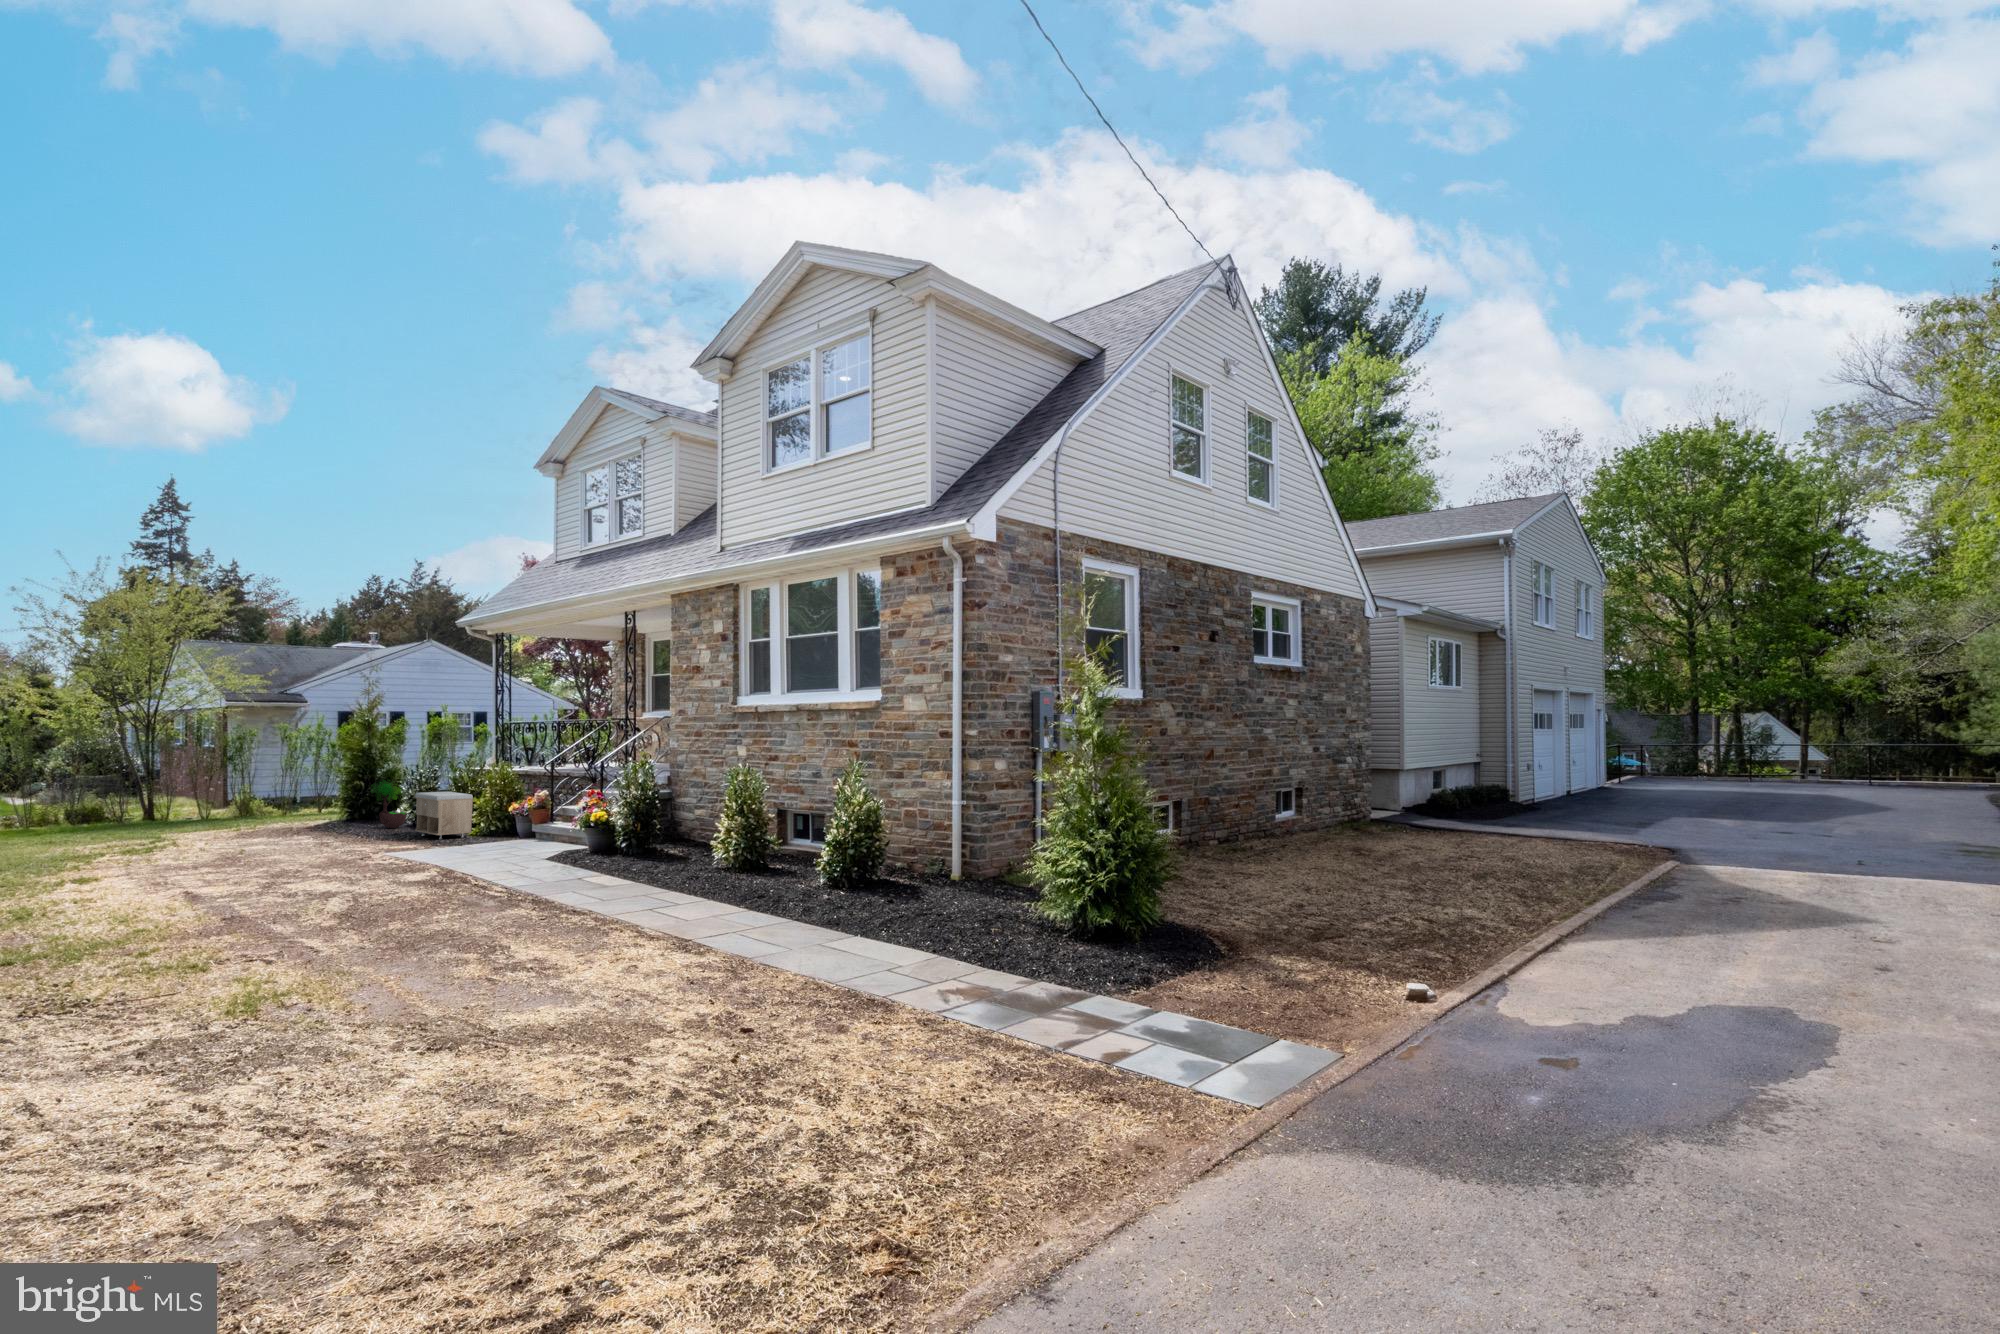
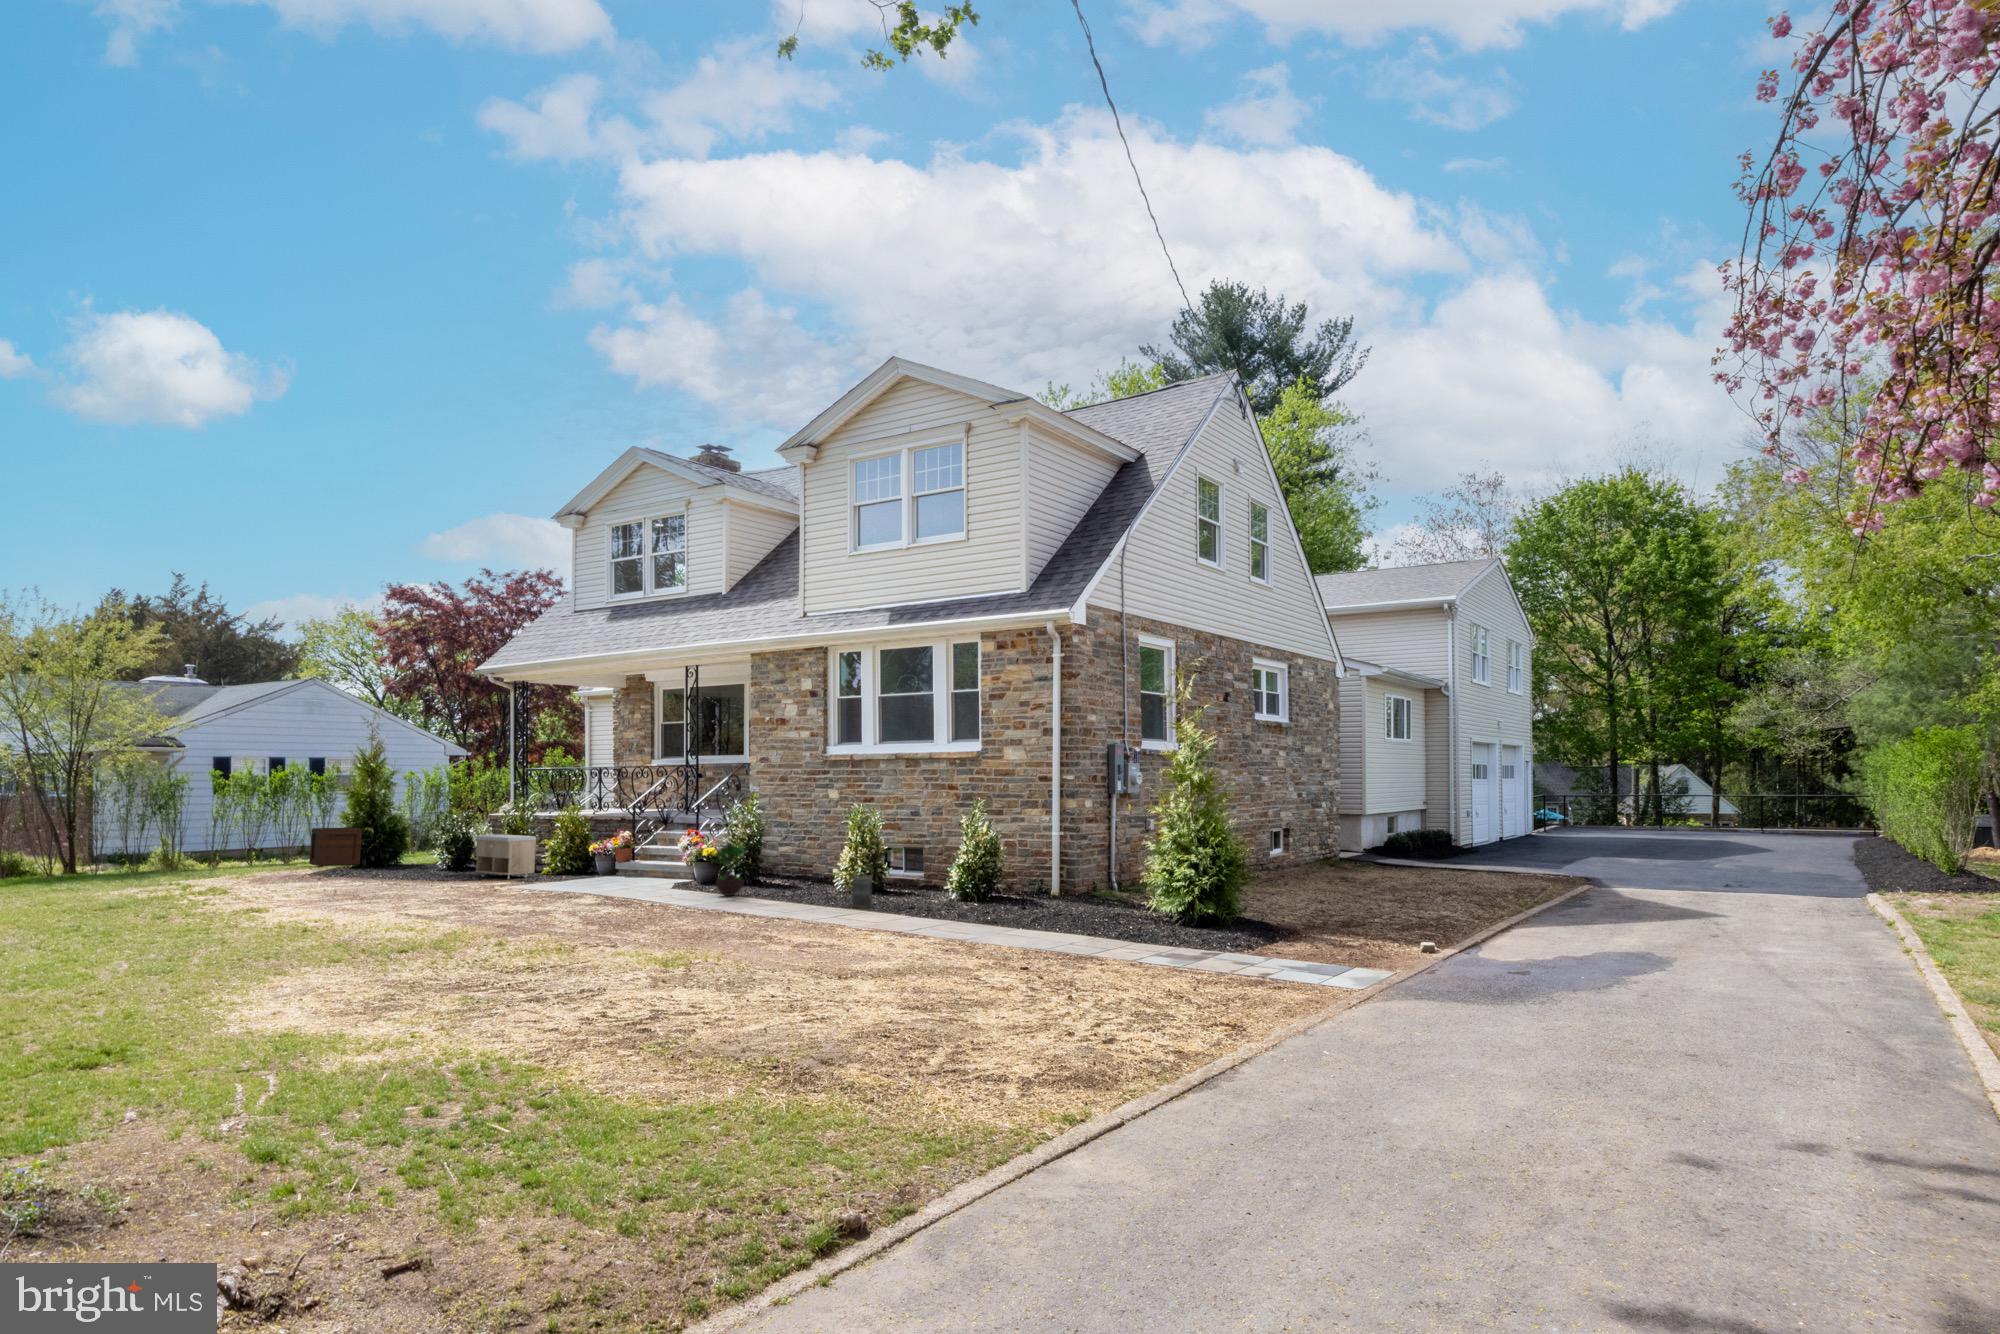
potted tree: present [371,780,406,828] -> present [715,842,743,896]
wooden crate: none [296,782,344,821] -> present [309,828,362,866]
basket: none [725,833,754,889] -> present [852,872,873,908]

